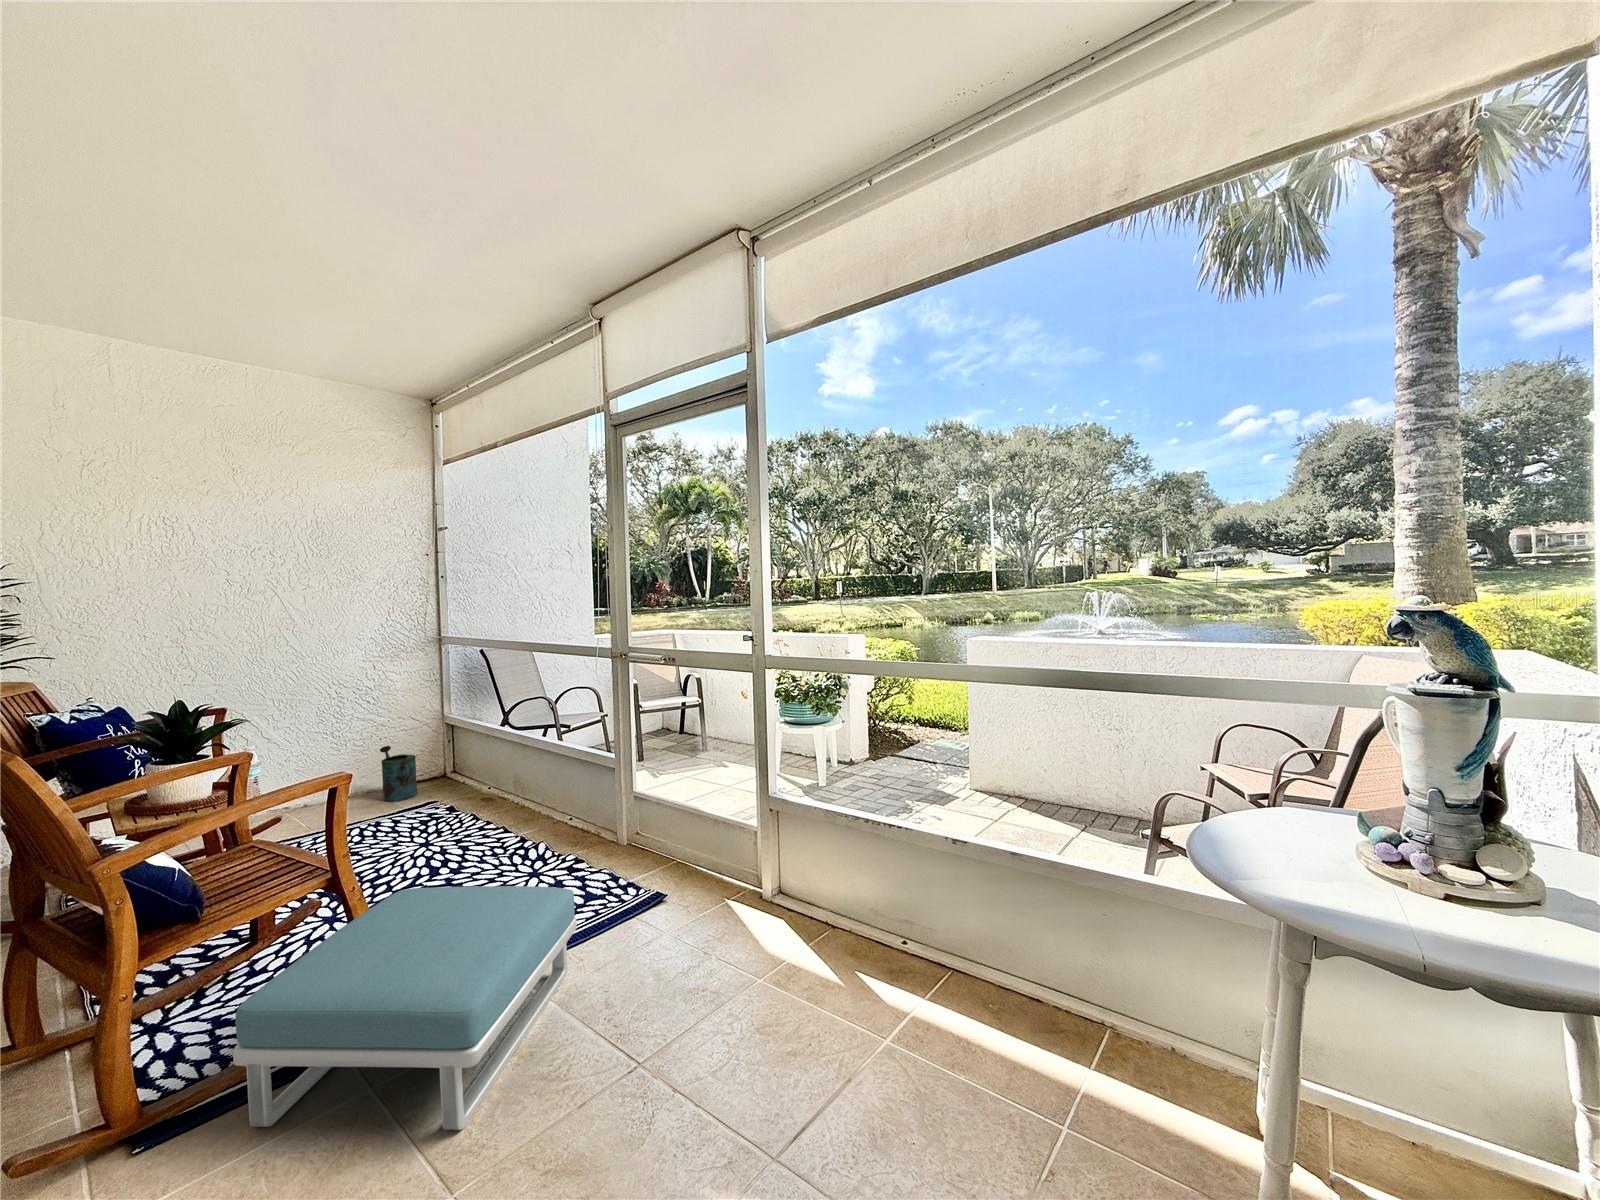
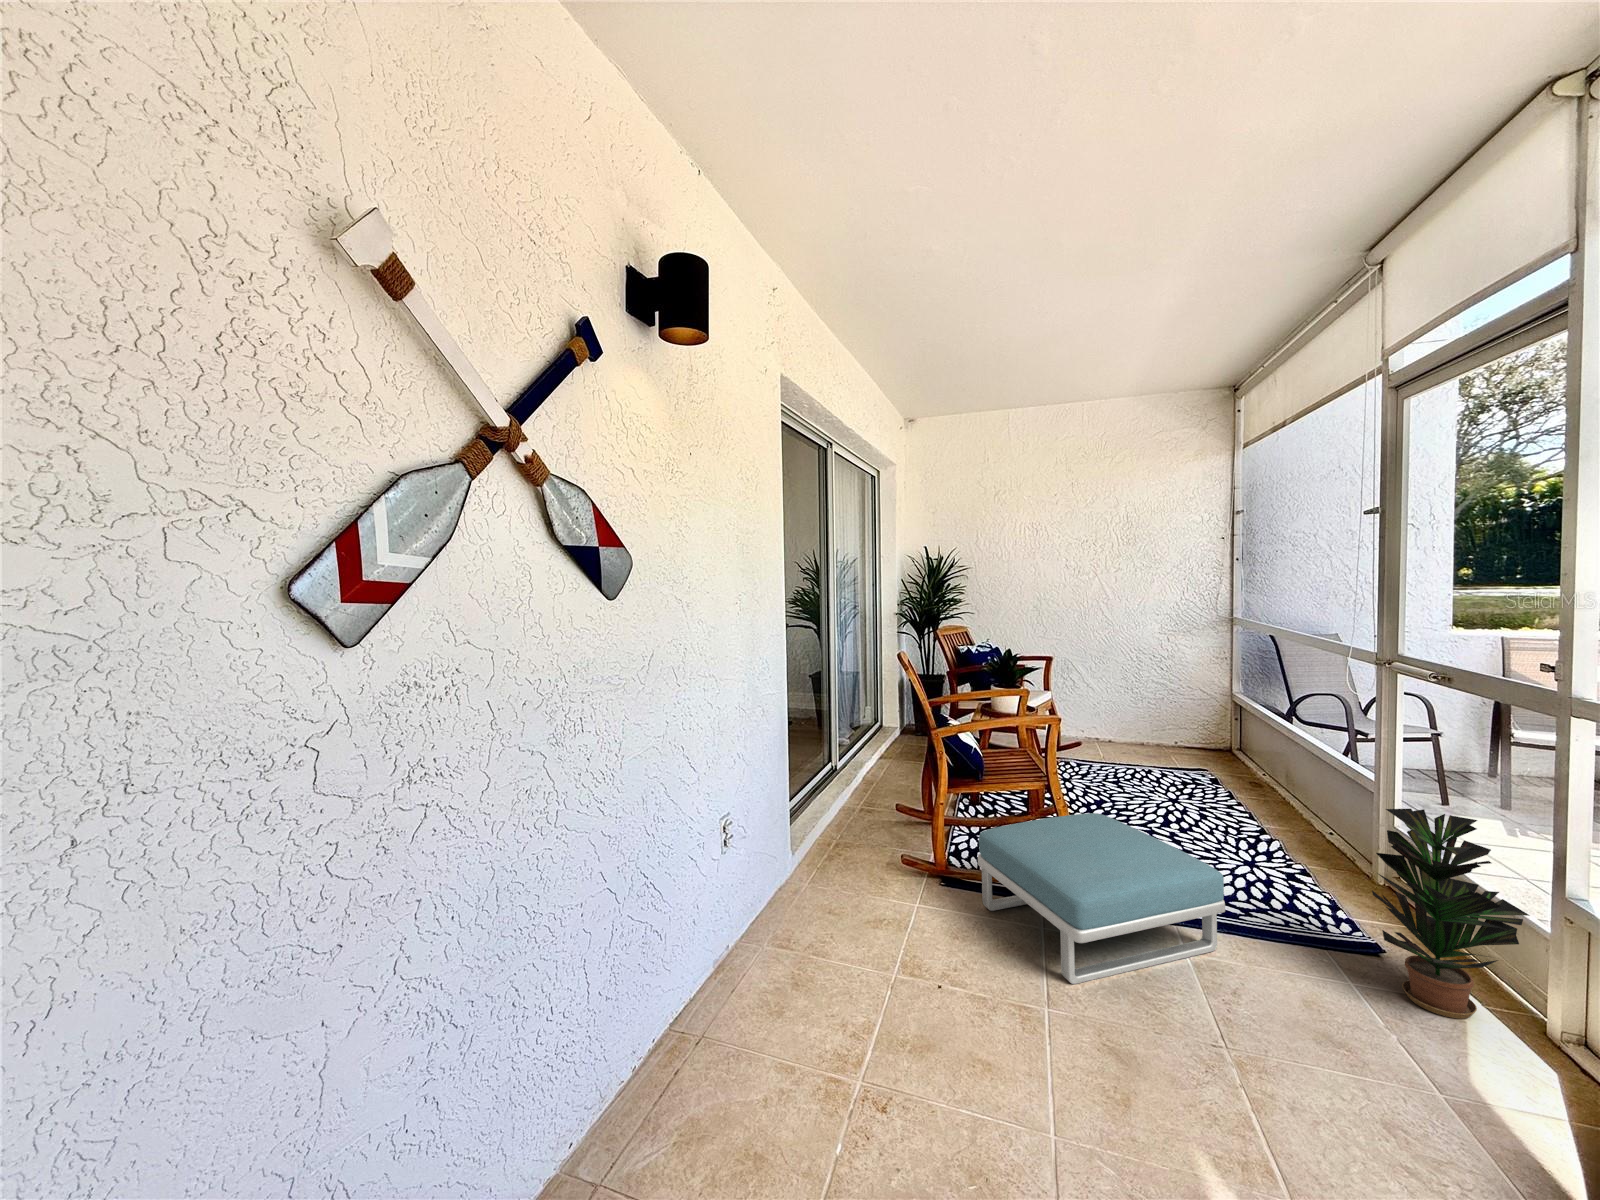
watering can: present [380,746,417,802] -> none [1166,710,1196,761]
potted plant: none [664,763,753,923] -> present [1372,809,1529,1019]

